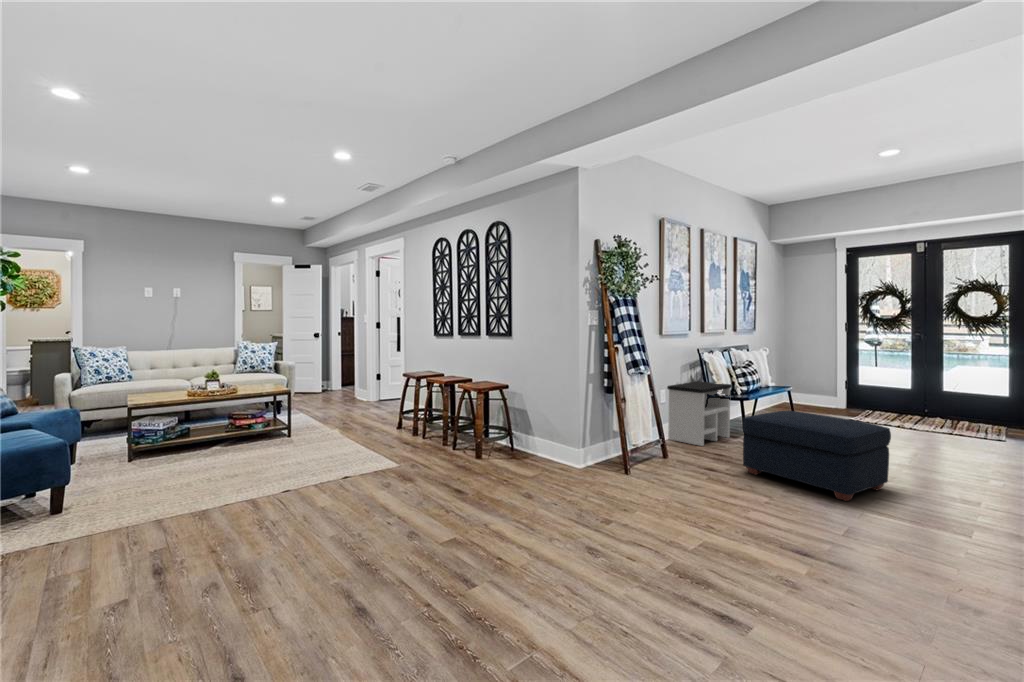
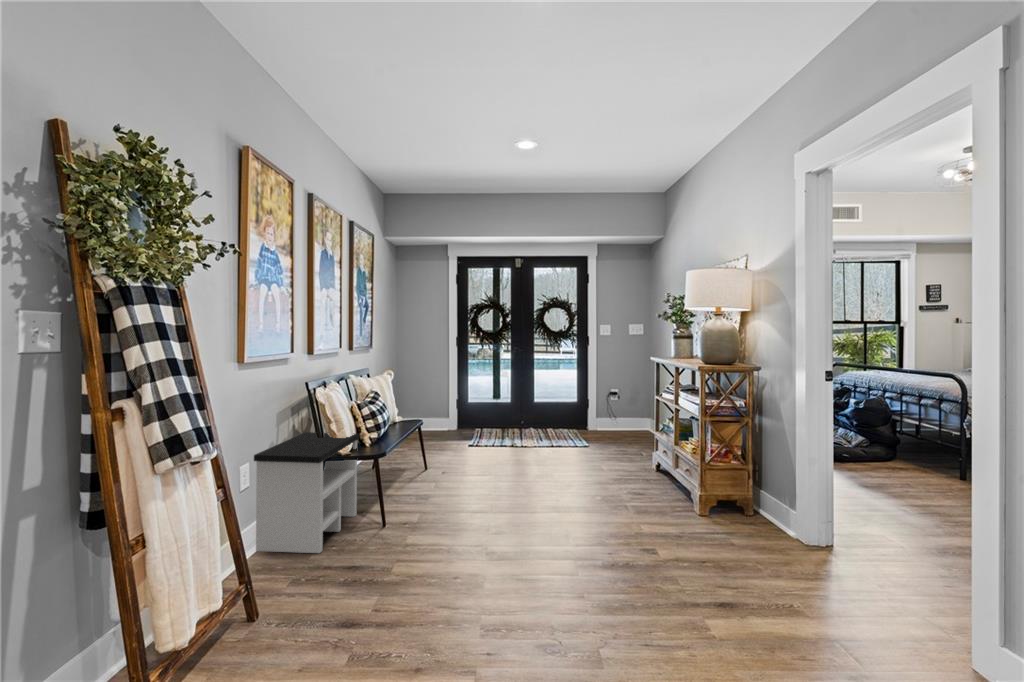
ottoman: present [742,411,891,501] -> none [405,478,589,633]

